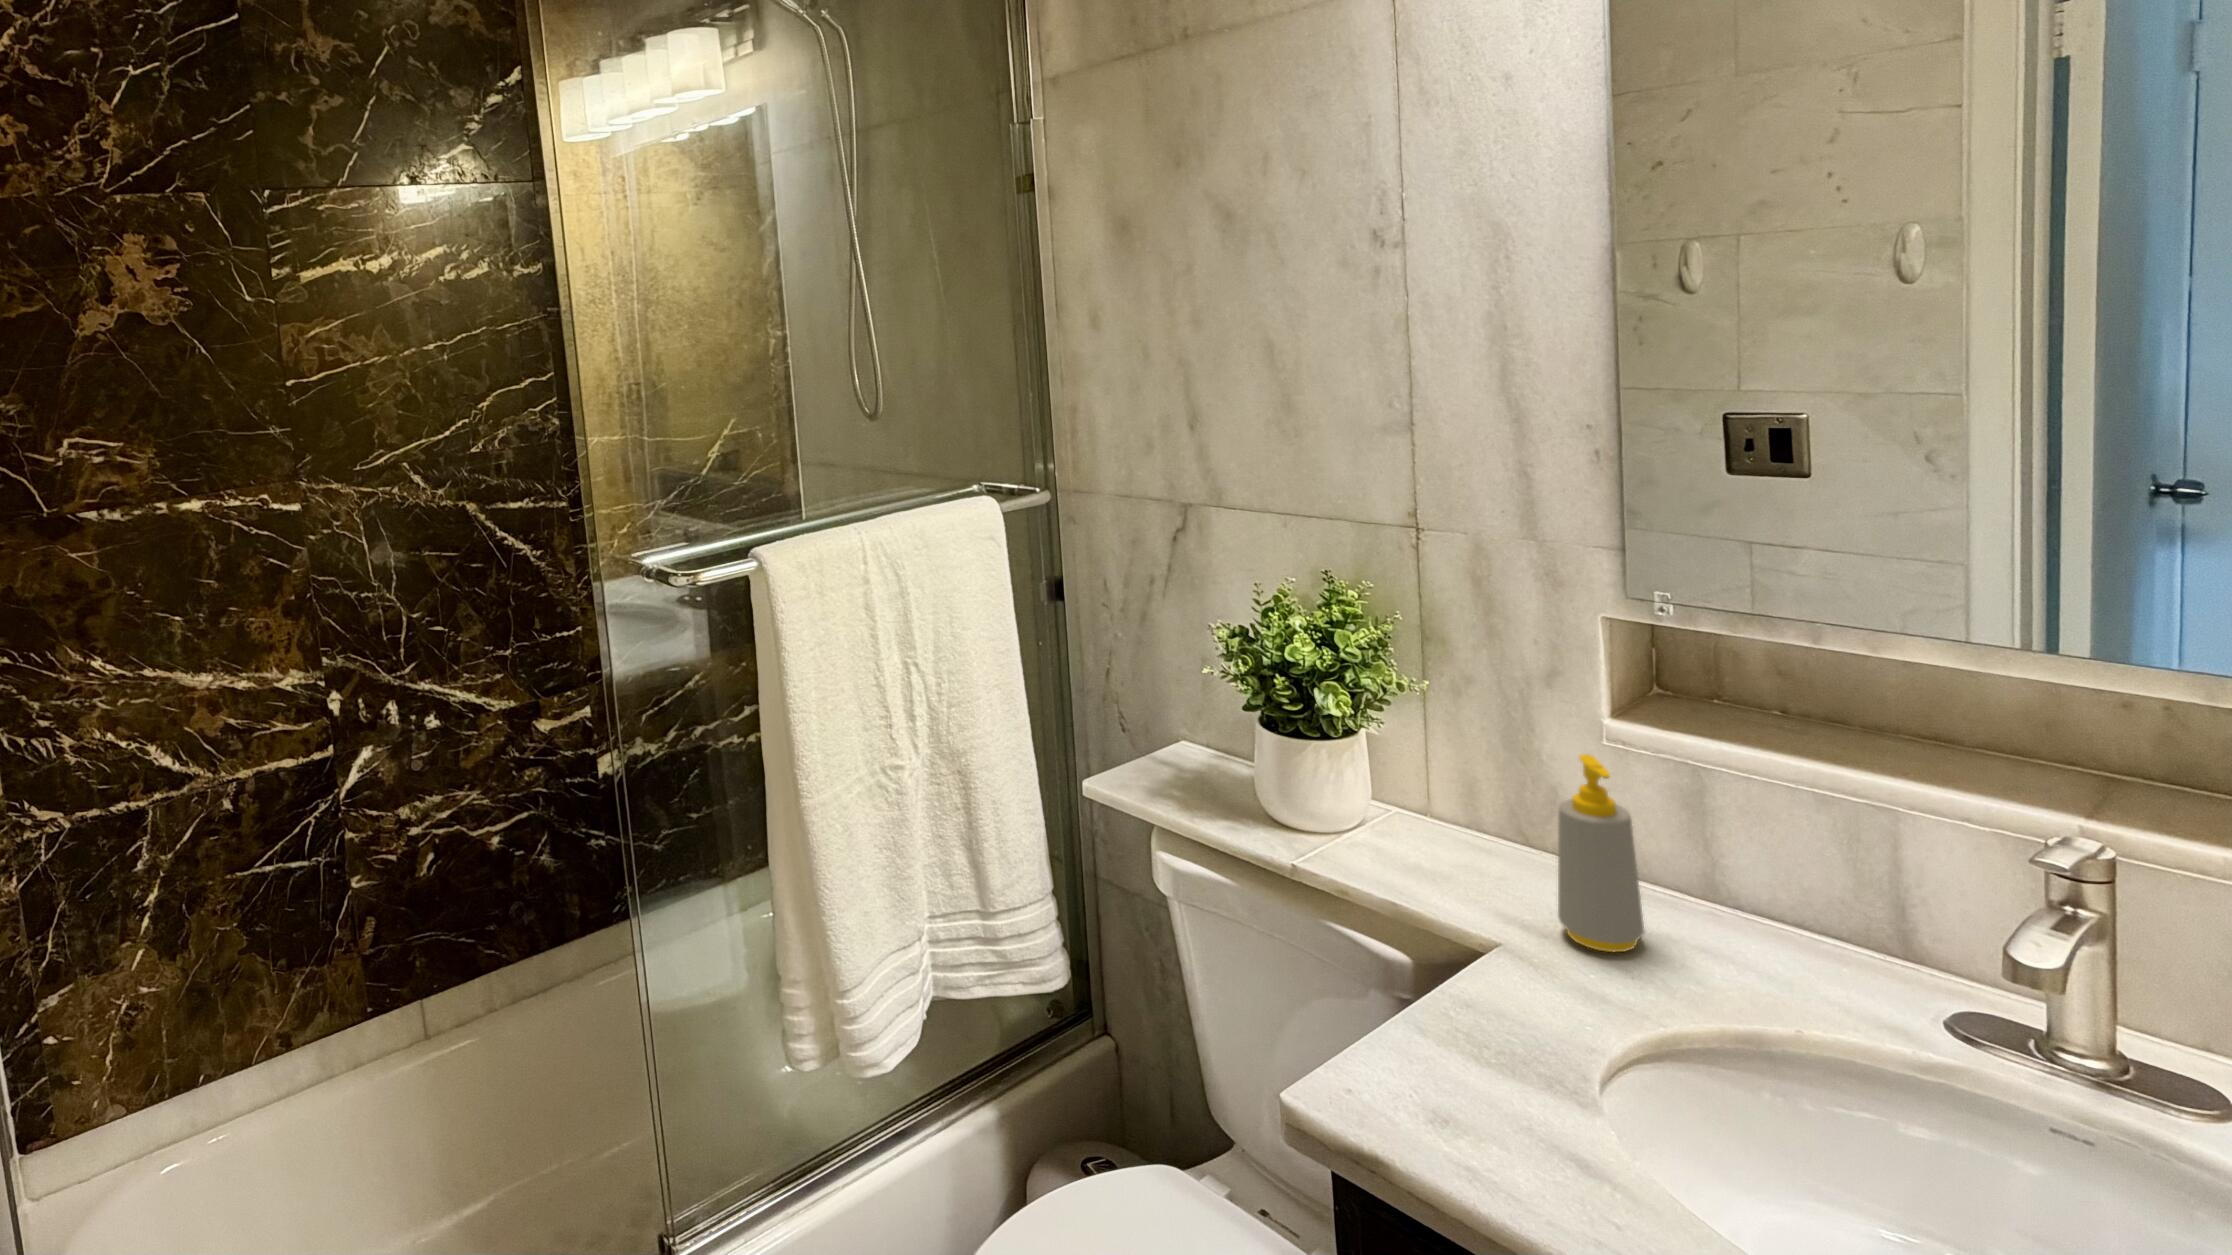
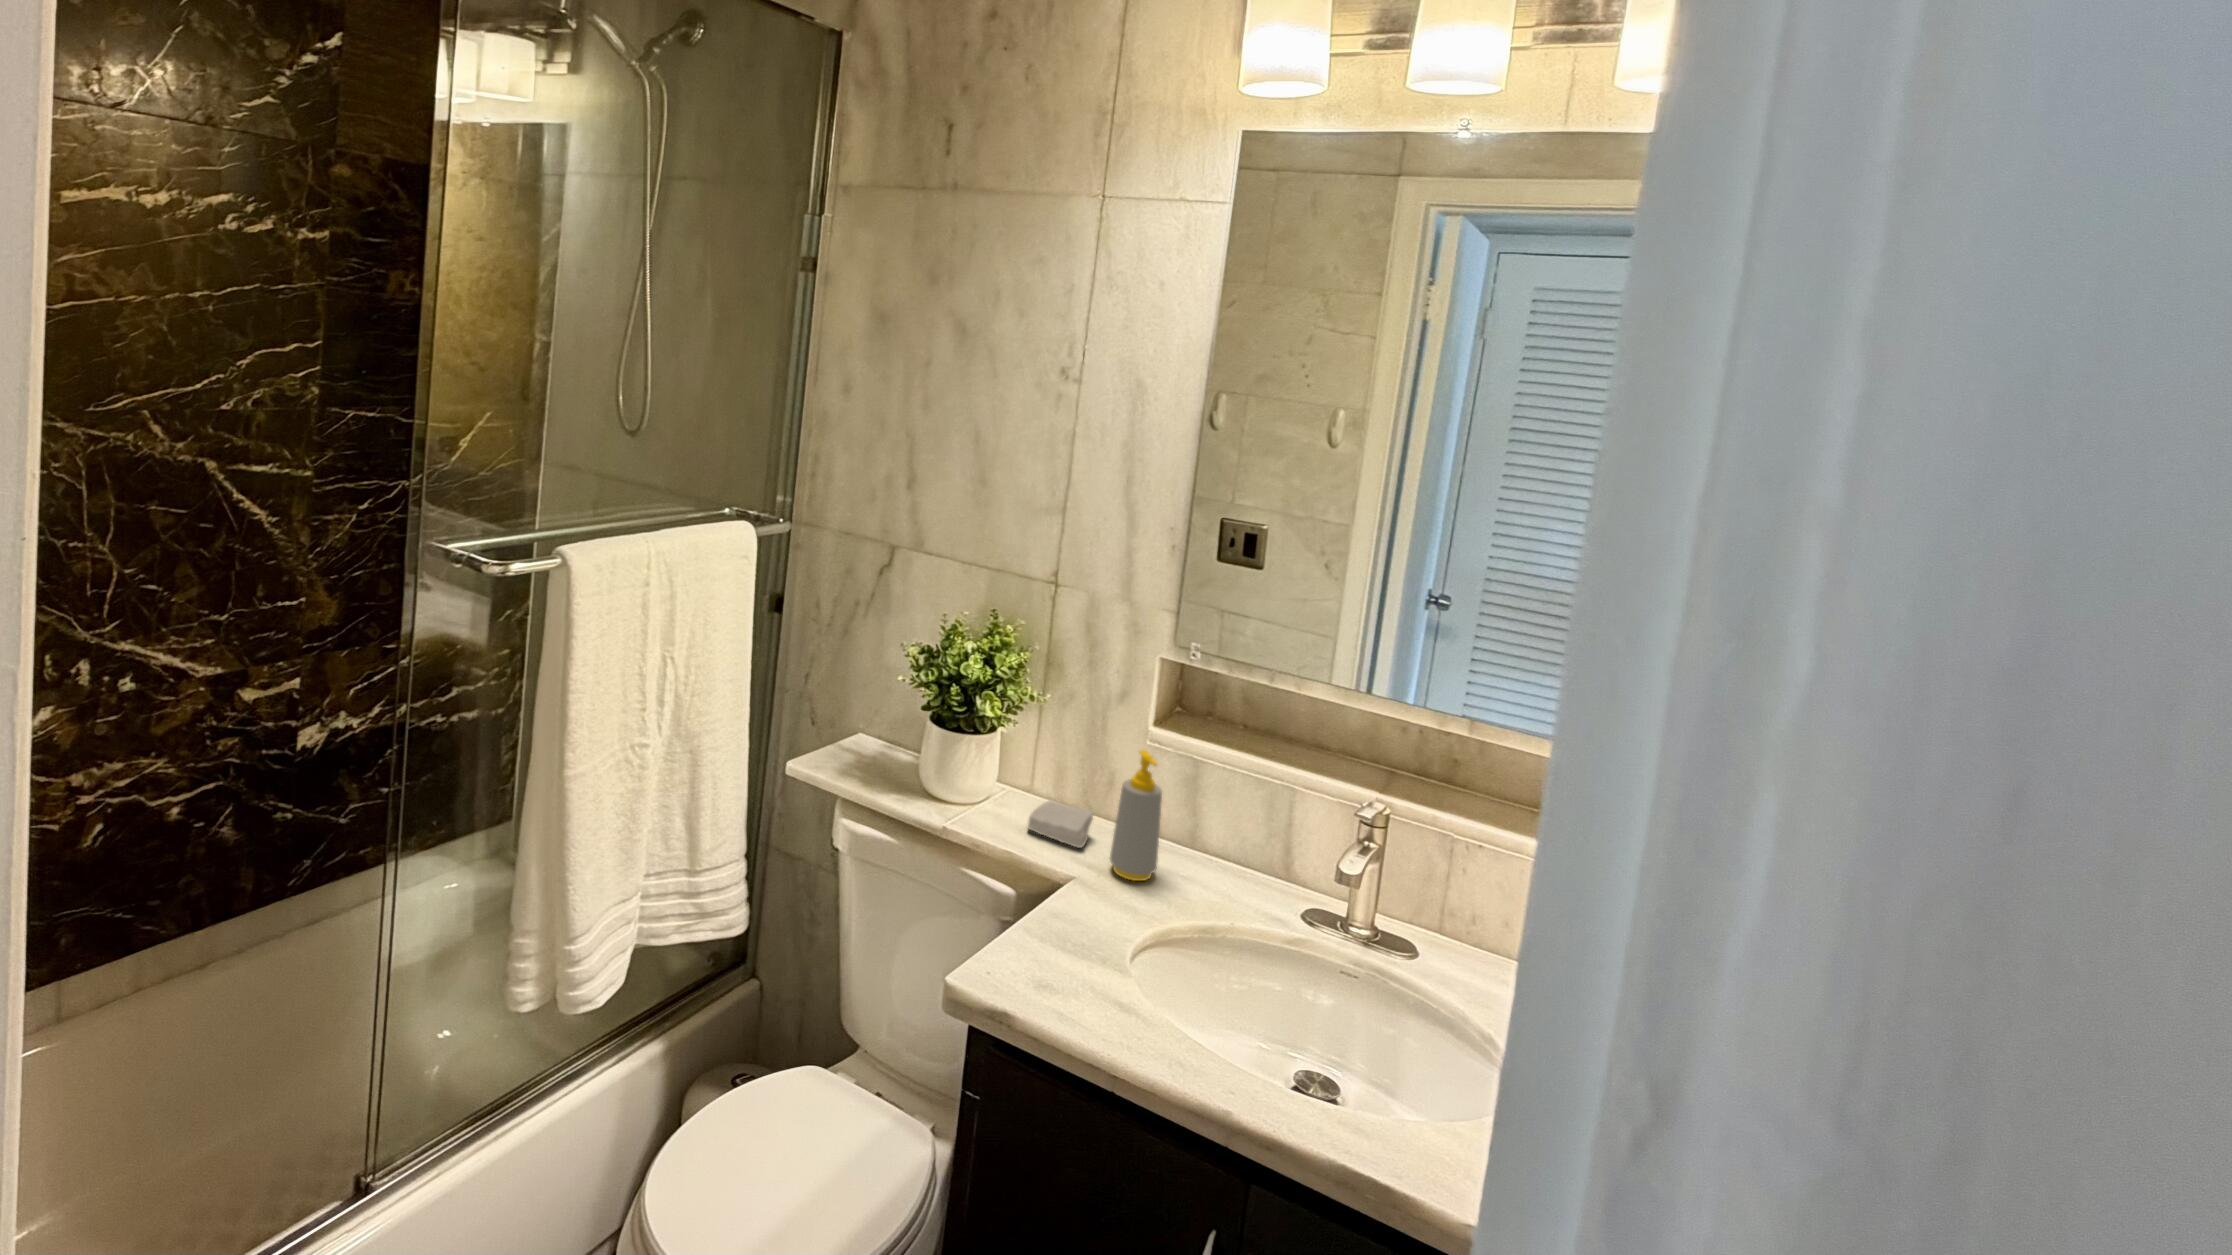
soap bar: none [1424,828,1529,898] -> present [1028,800,1093,848]

